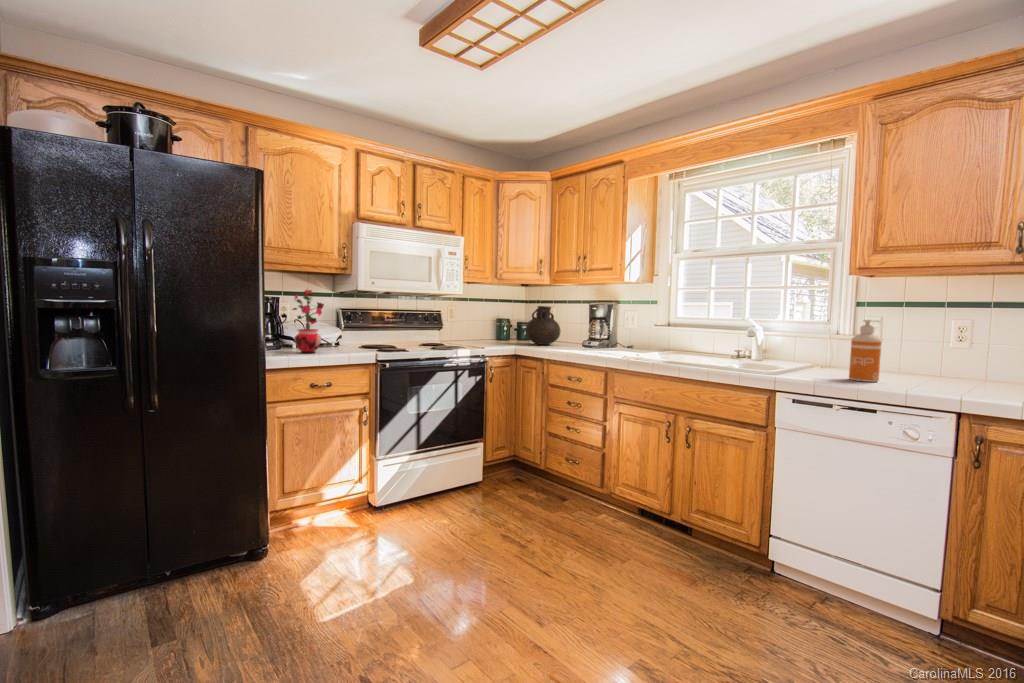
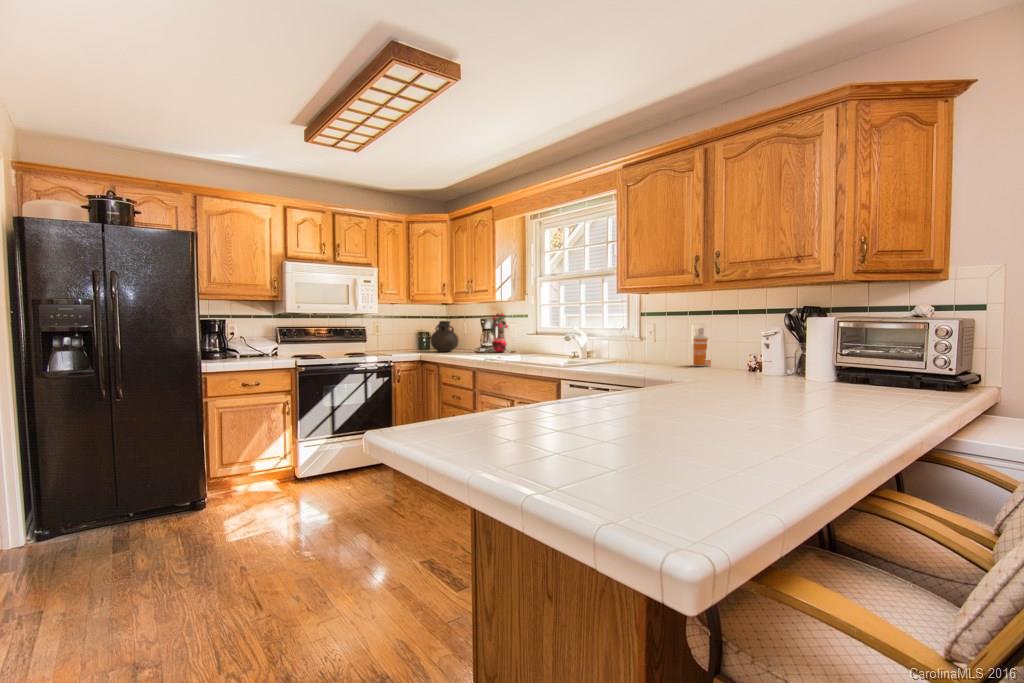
potted plant: present [293,290,324,353] -> present [491,314,508,352]
soap dispenser: present [849,320,882,382] -> present [693,328,711,366]

